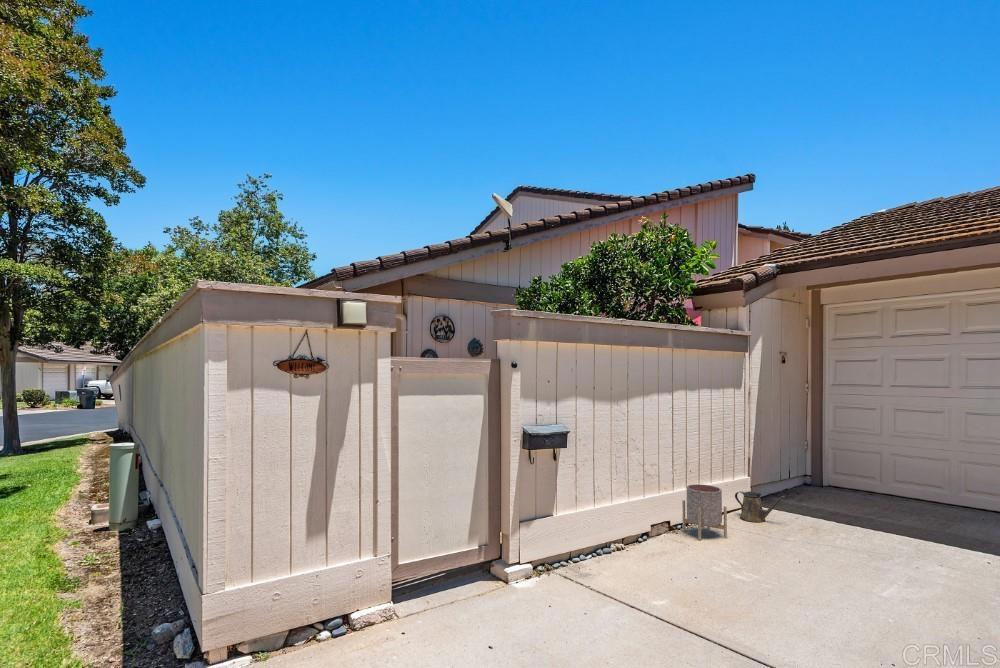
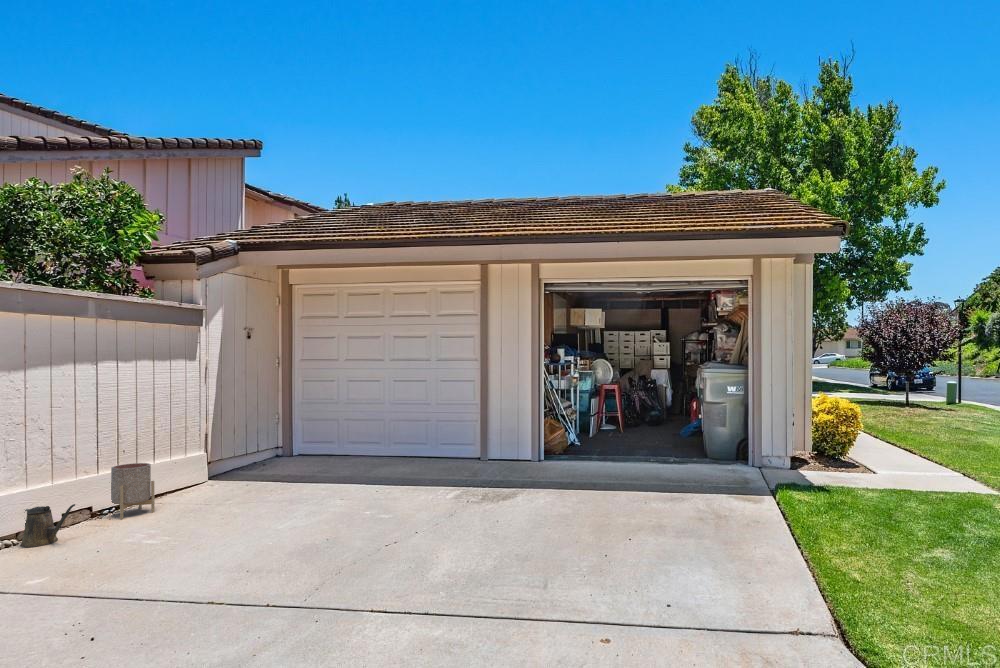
watering can: present [735,491,785,522] -> present [21,504,75,547]

